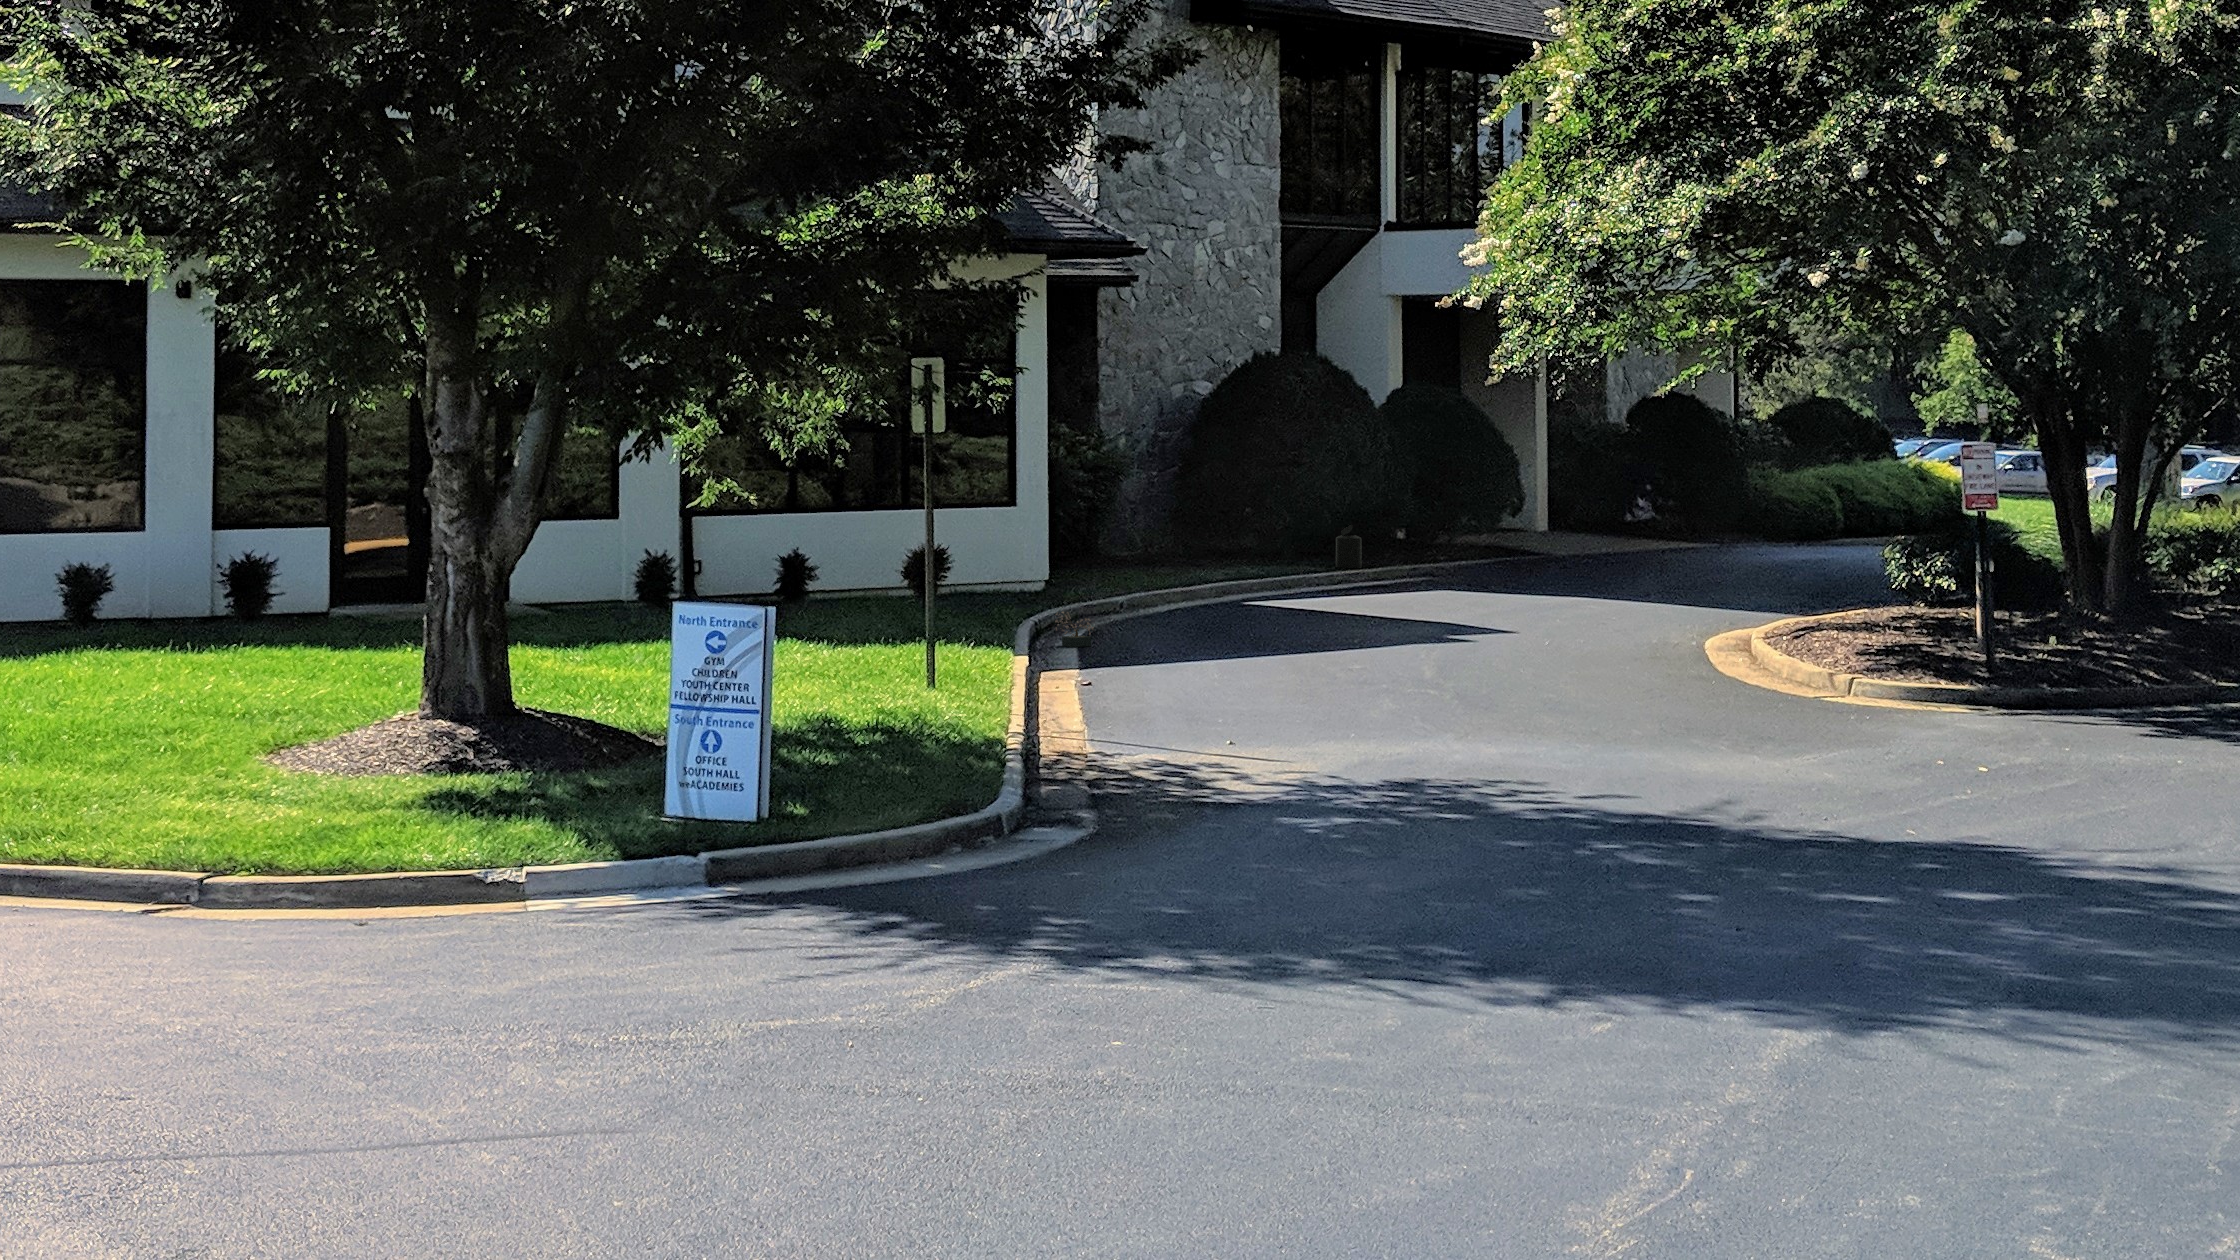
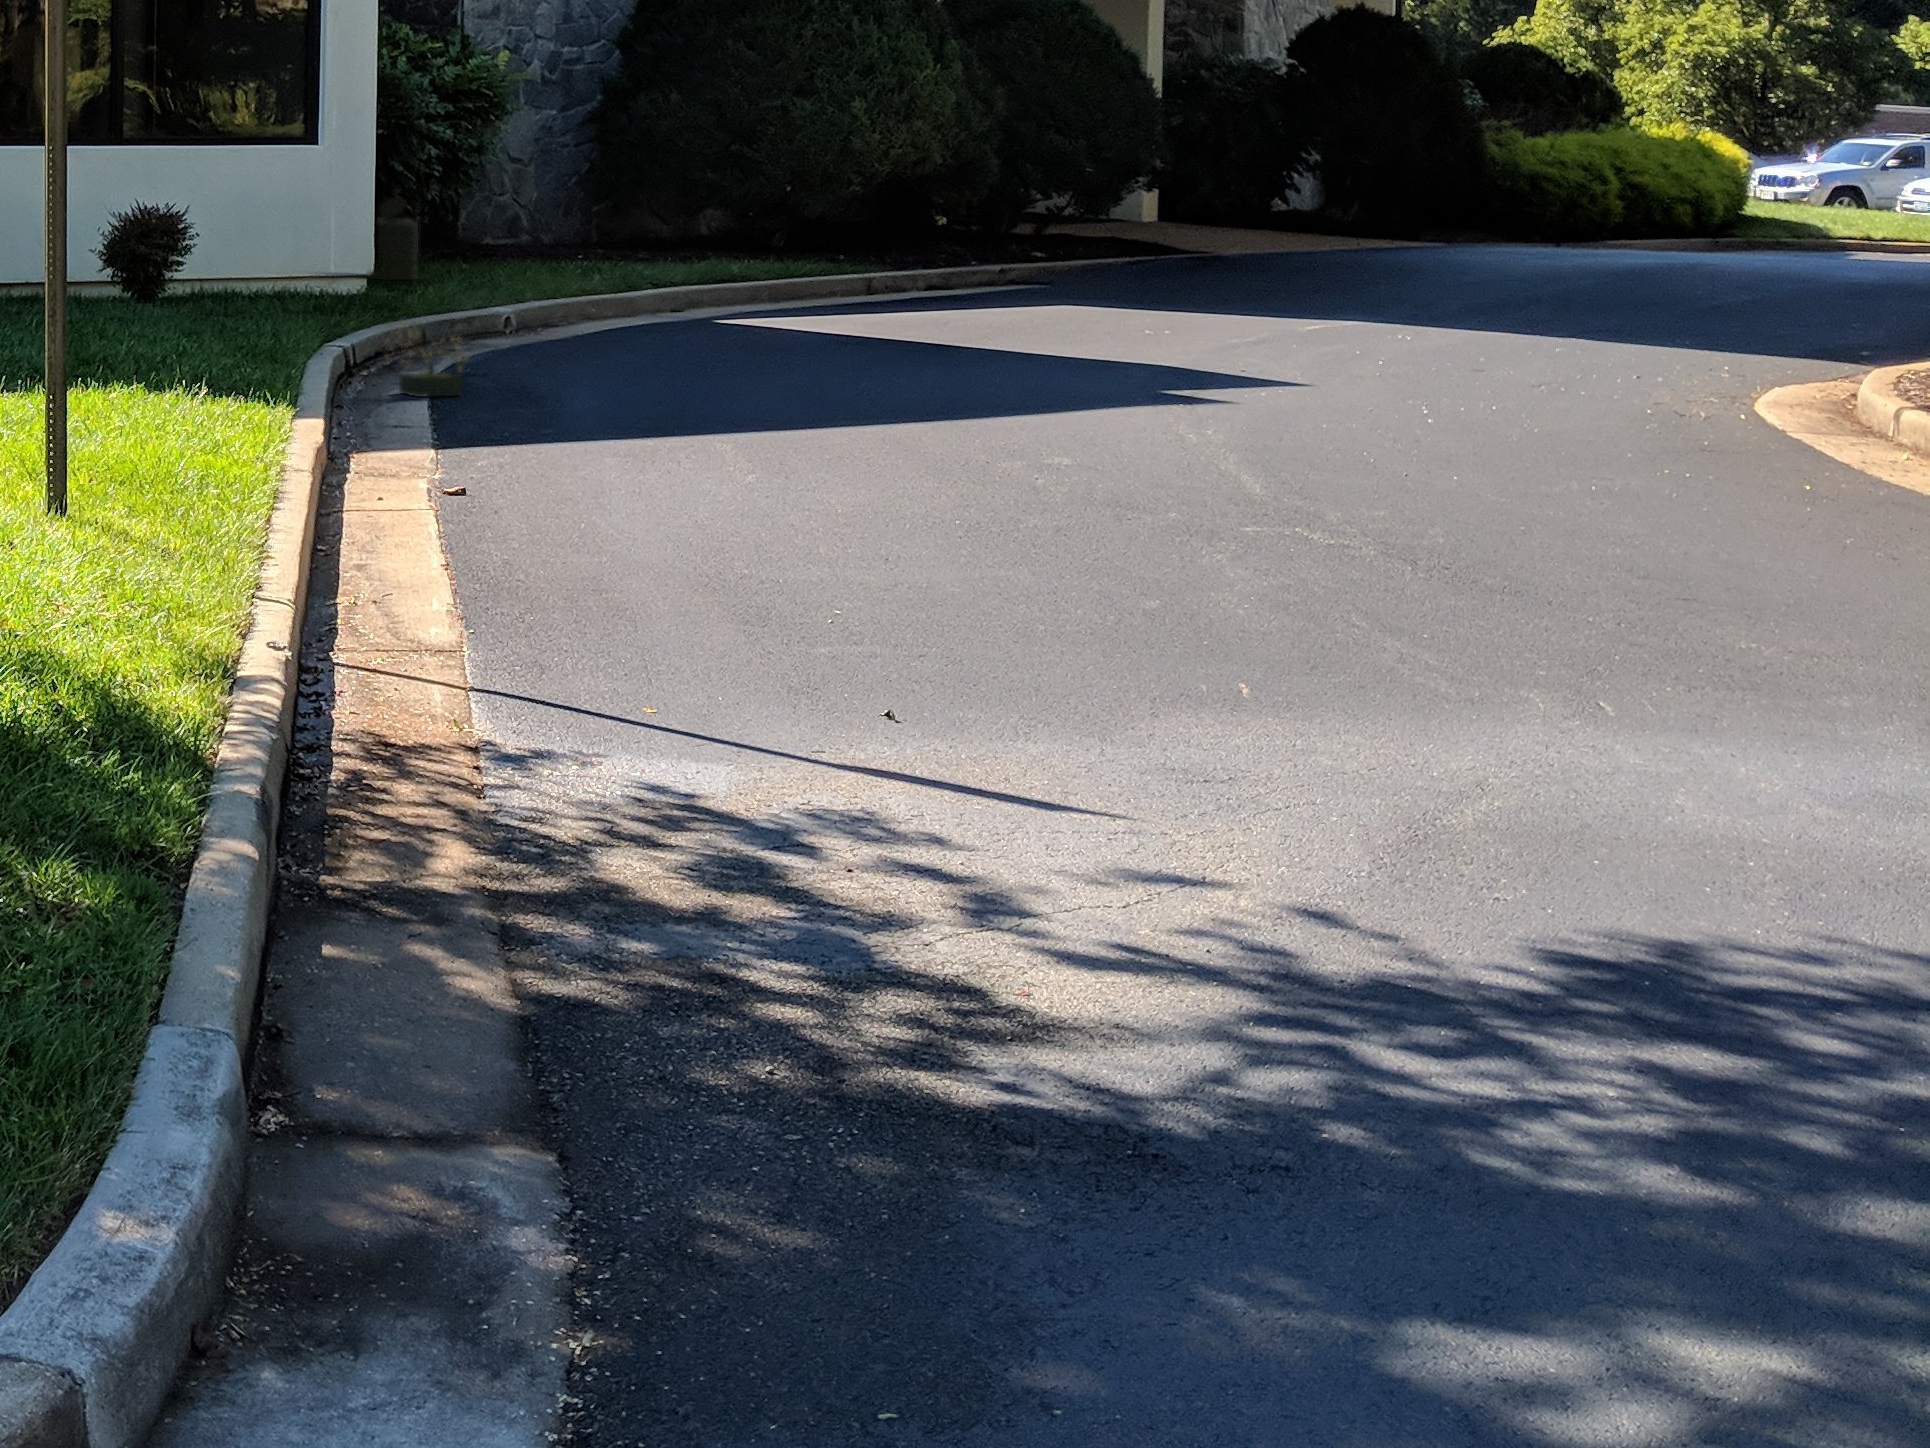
trash can: present [1336,525,1362,568] -> present [368,198,418,280]

